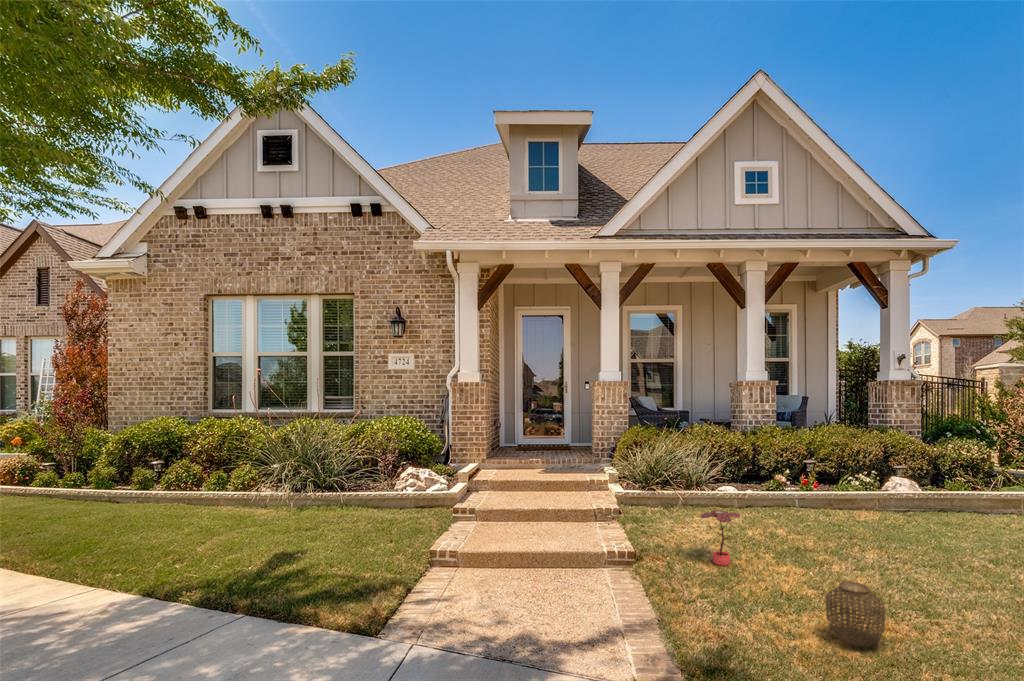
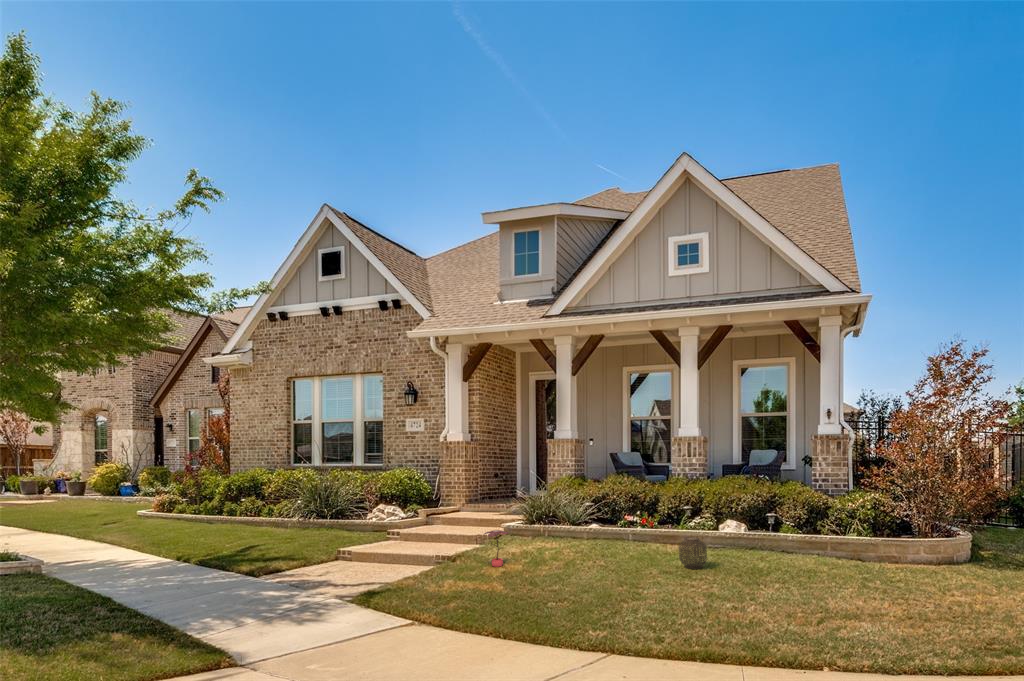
woven basket: present [826,582,885,647] -> present [679,537,707,569]

